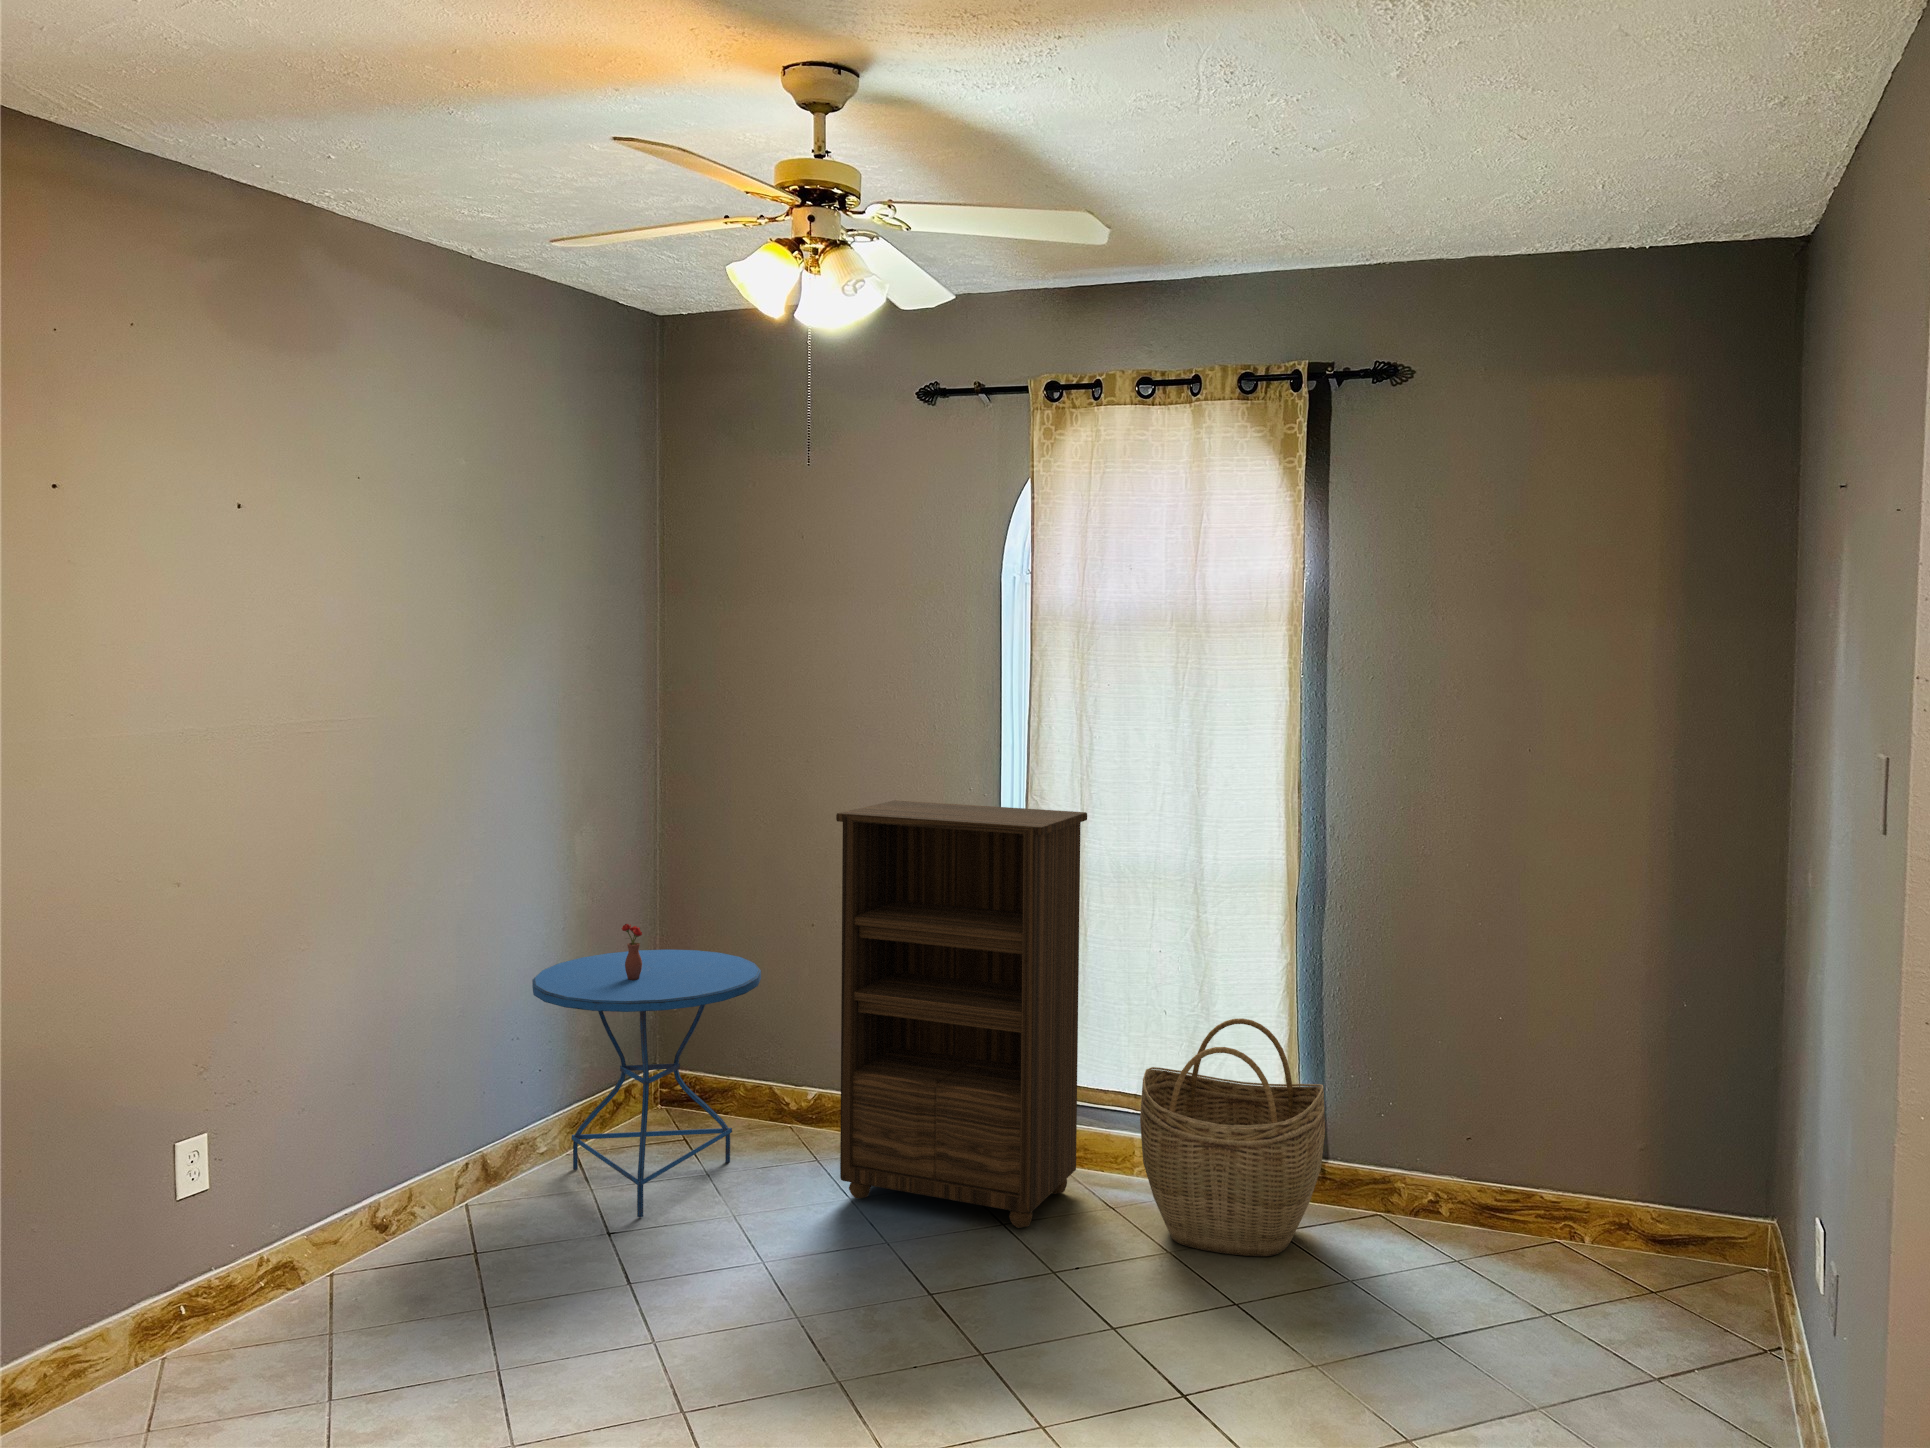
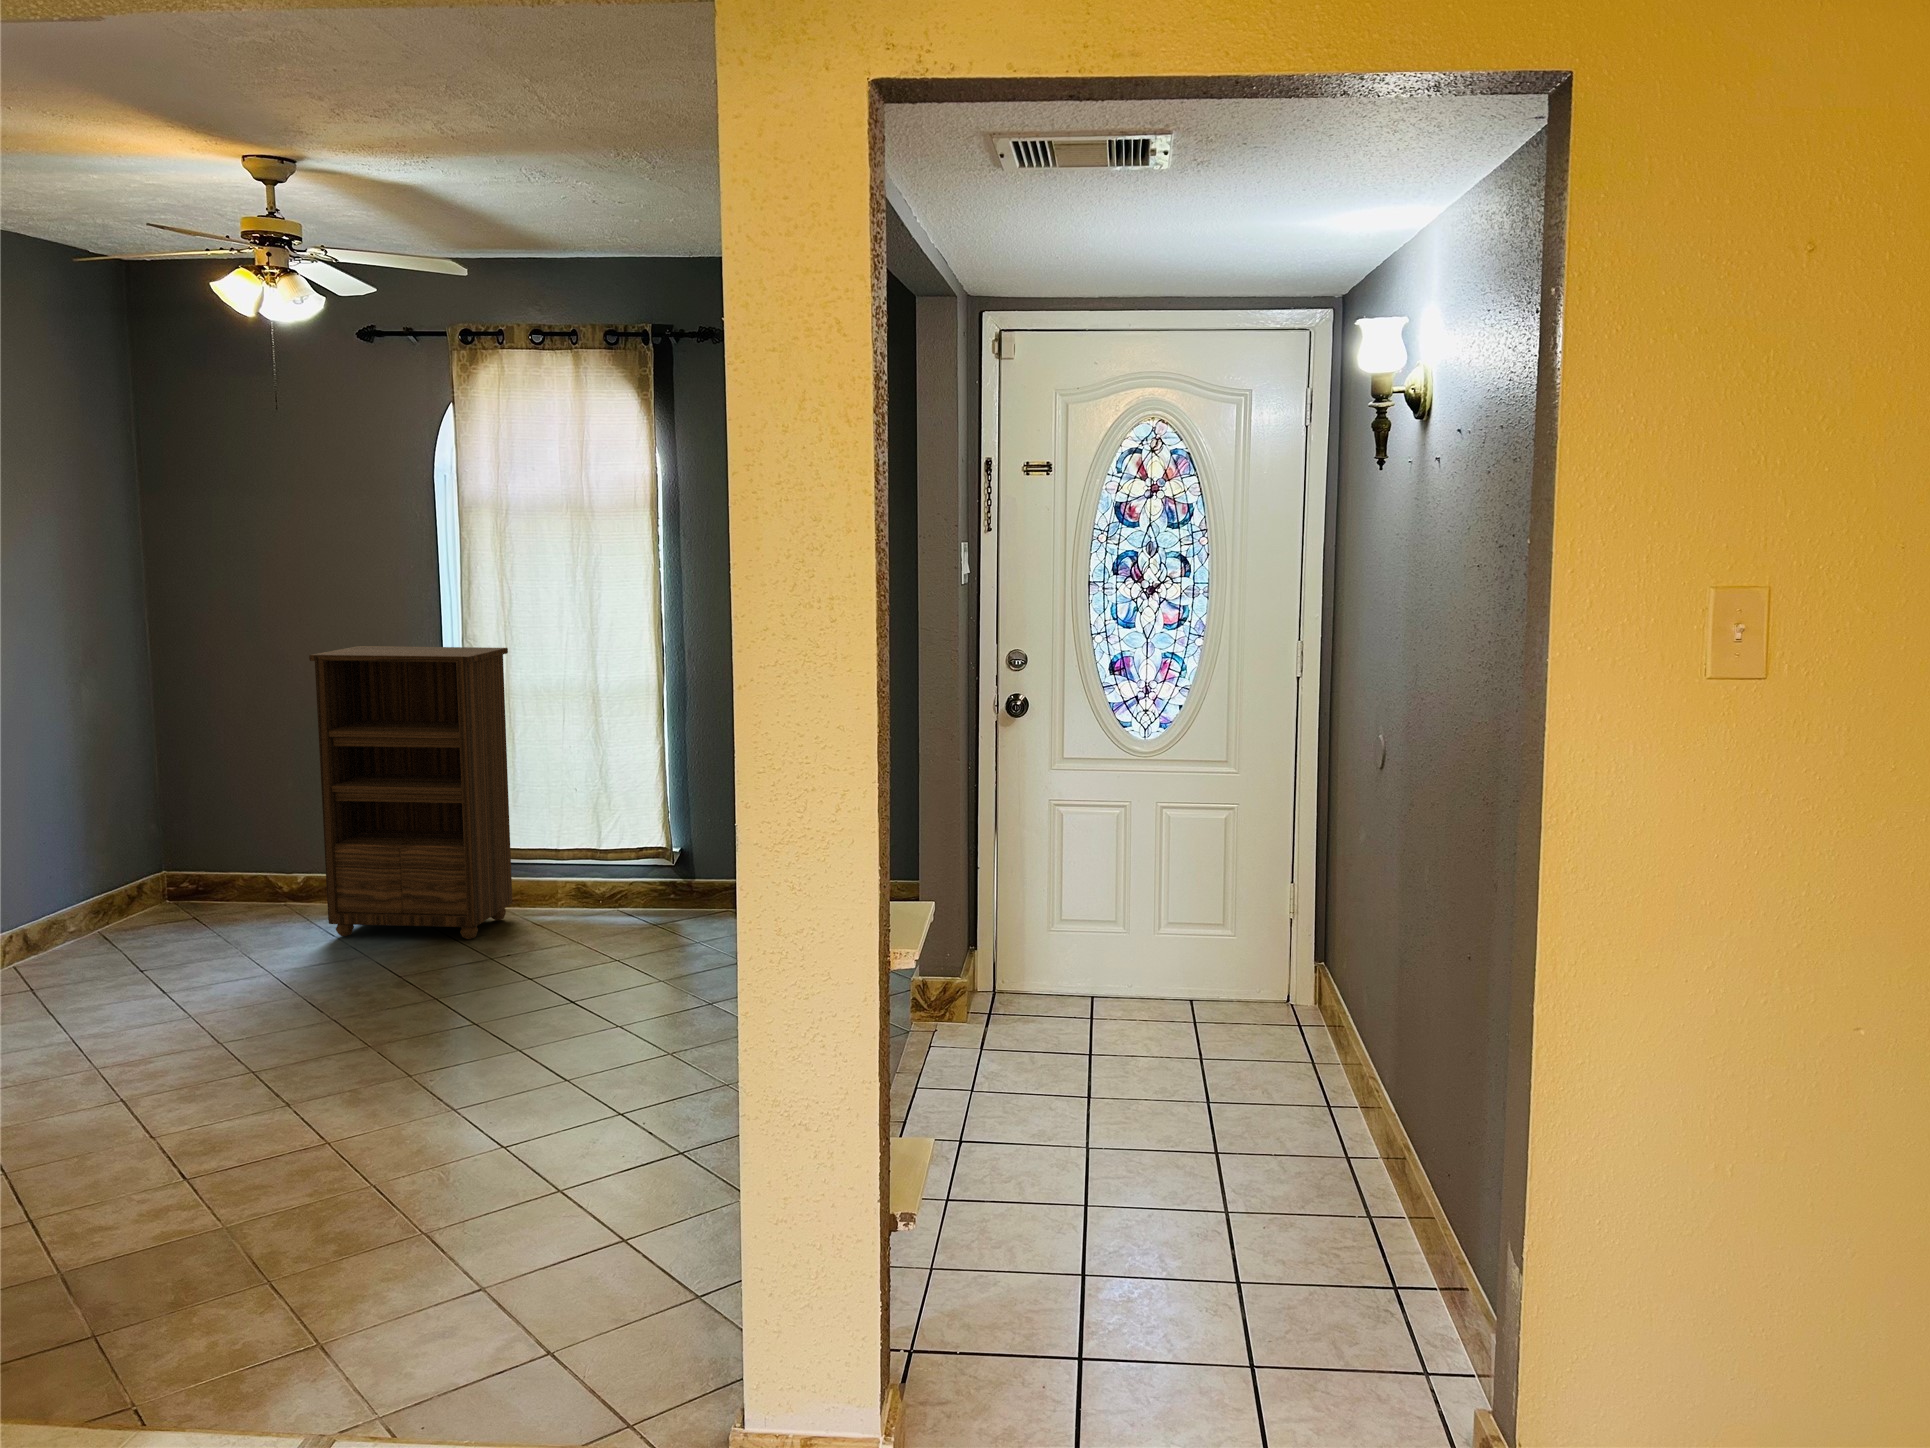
side table: present [532,924,761,1217] -> none [56,747,254,962]
woven basket: present [1140,1018,1325,1256] -> none [553,785,683,937]

